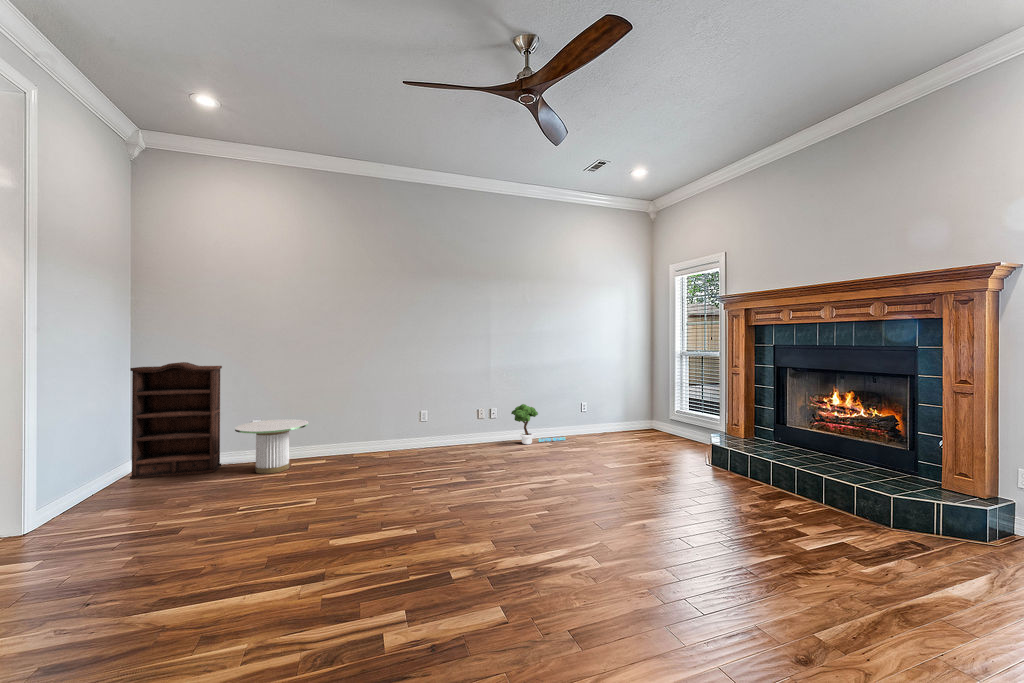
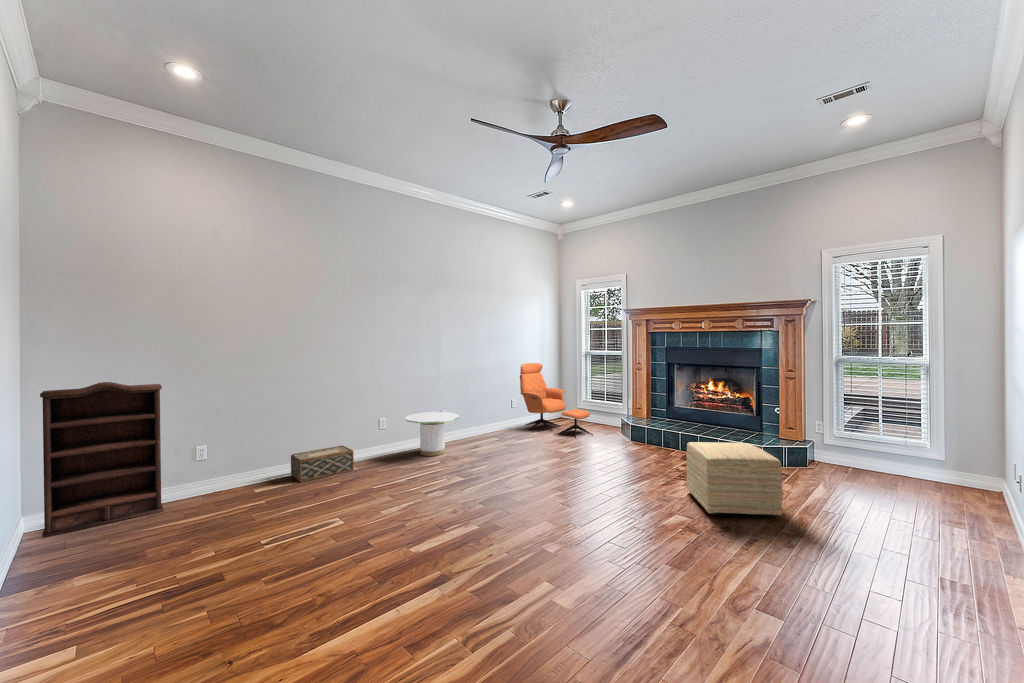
armchair: none [587,363,667,454] -> present [520,363,593,438]
potted tree: present [511,404,565,444] -> none [461,404,506,440]
side table: present [235,419,308,474] -> present [405,412,459,456]
woven basket: none [328,434,381,463] -> present [291,446,354,482]
ottoman: none [705,471,834,604] -> present [687,442,782,517]

